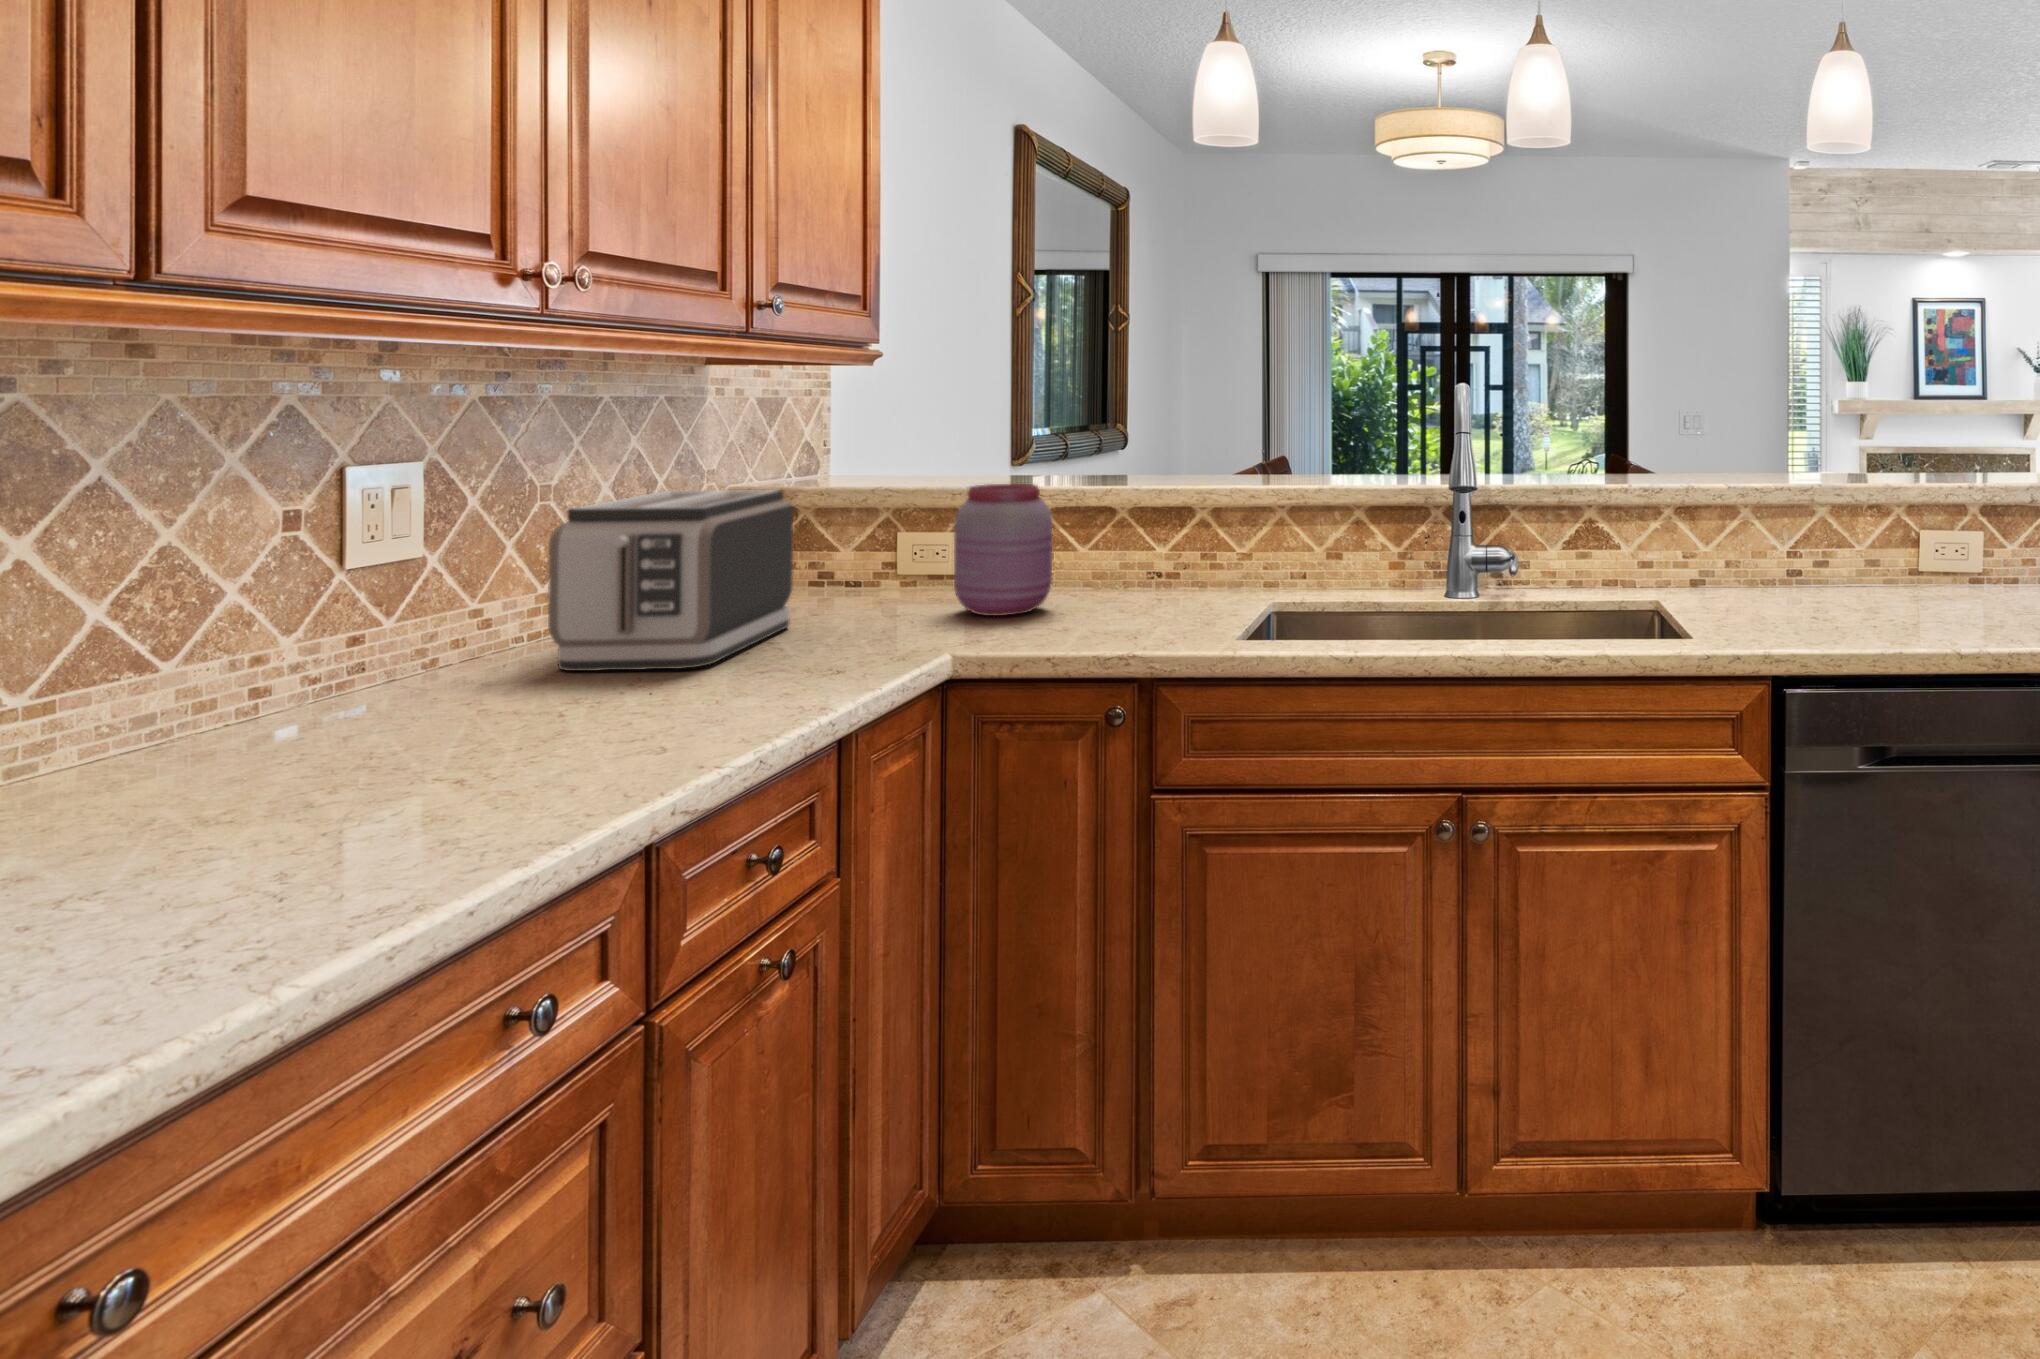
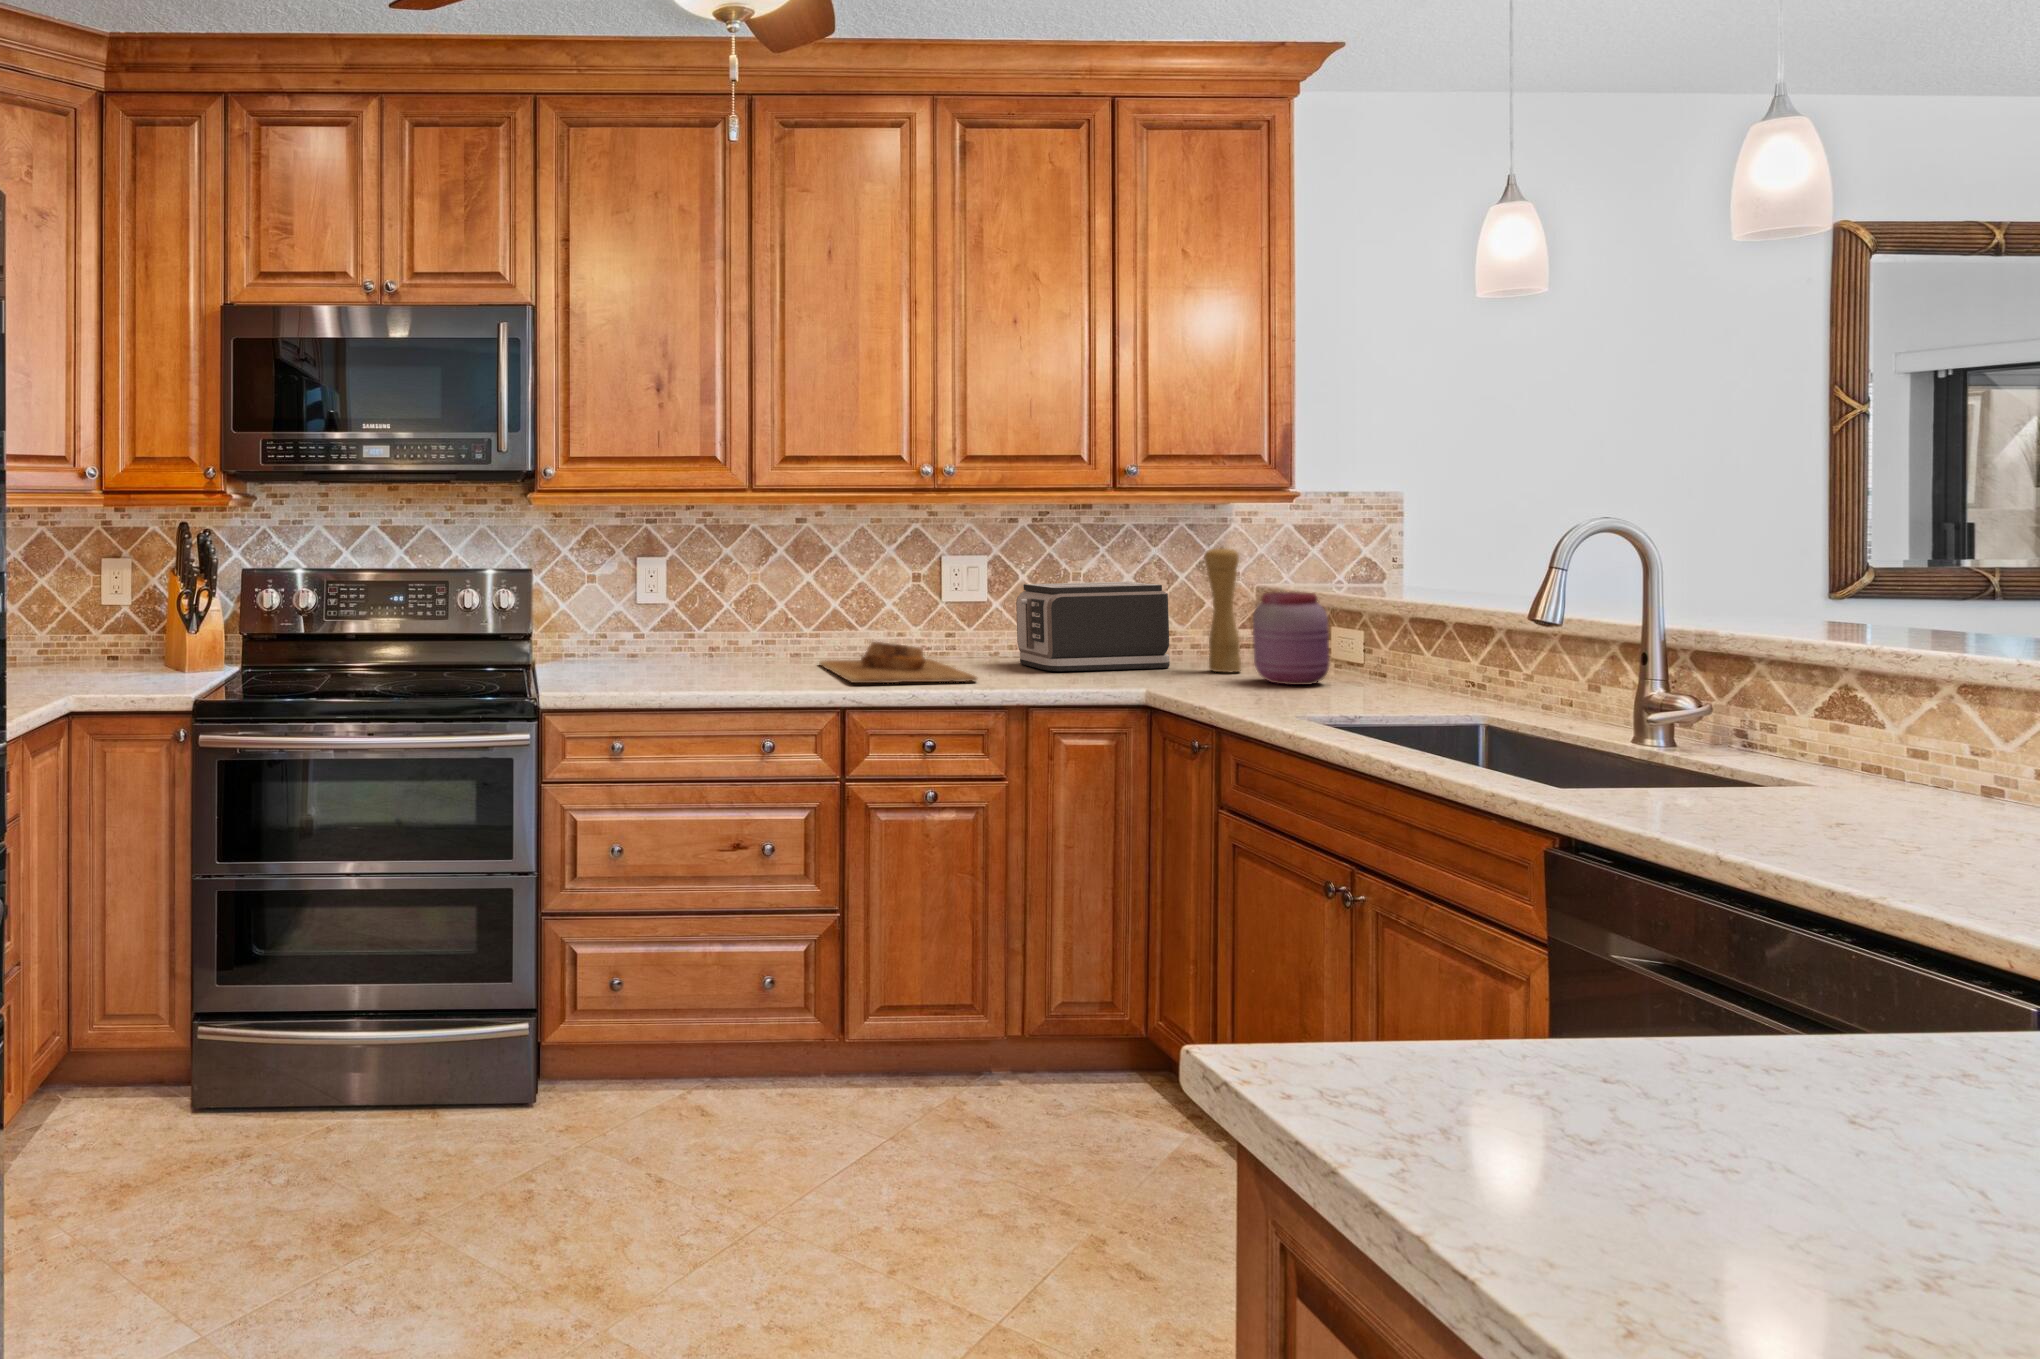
pepper mill: none [843,423,896,618] -> present [1204,547,1241,672]
cutting board: none [128,670,717,790] -> present [820,642,977,683]

